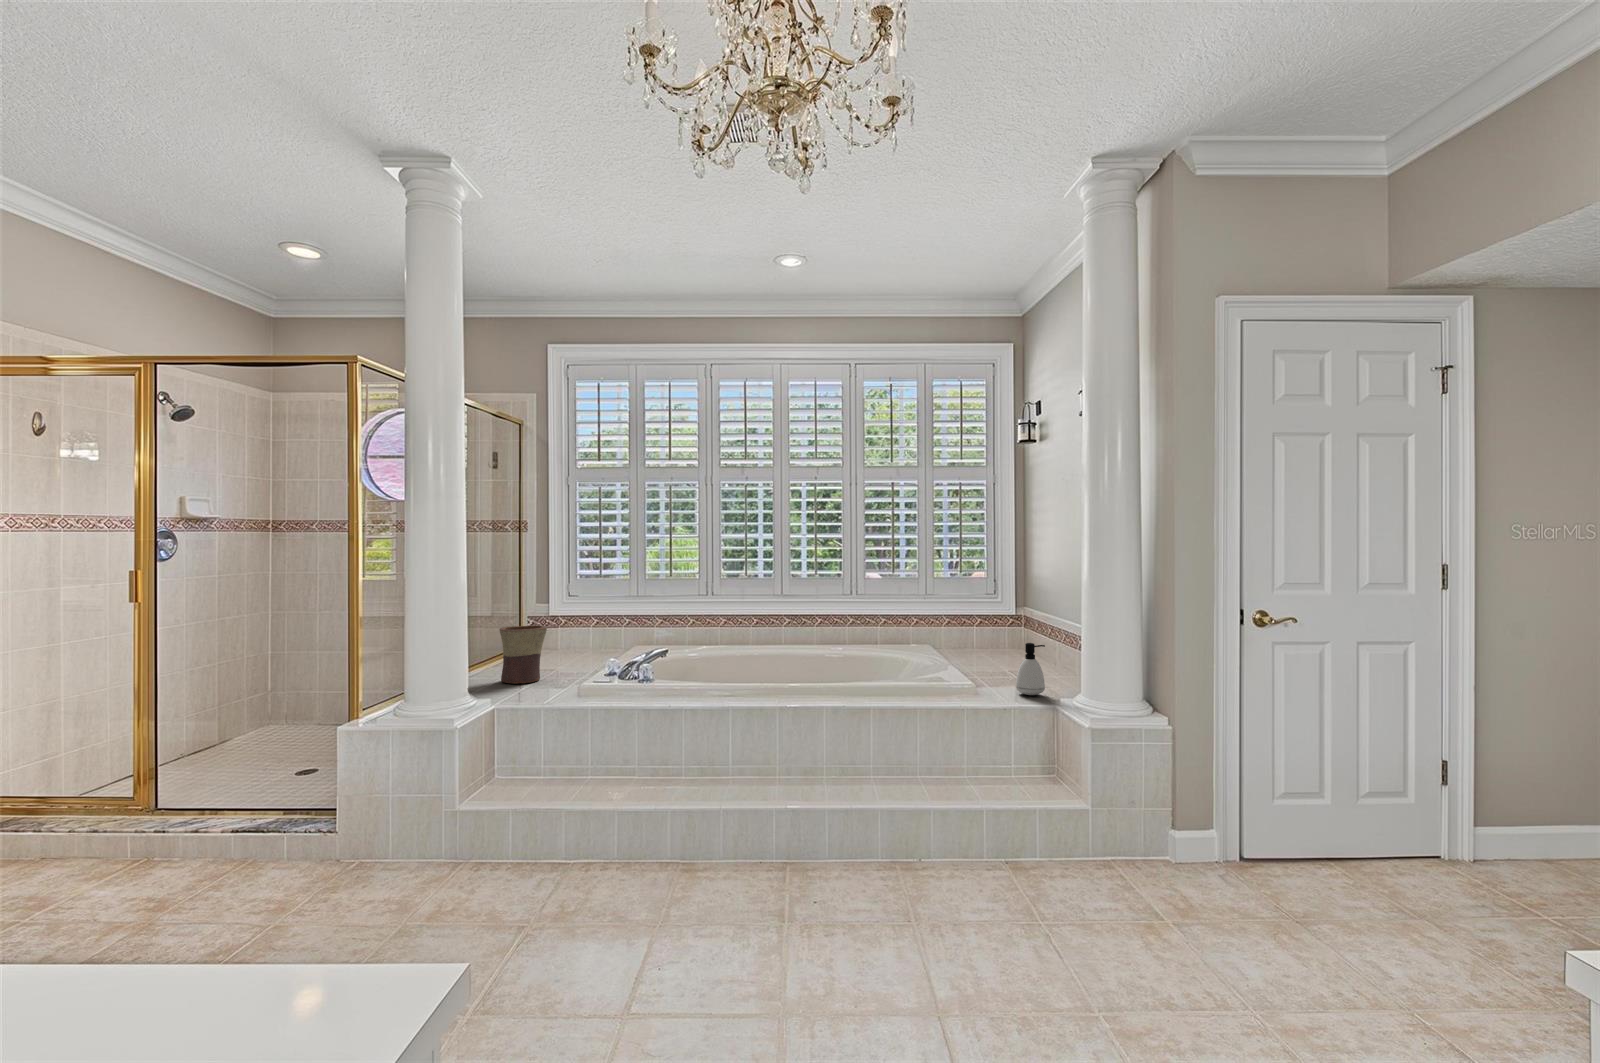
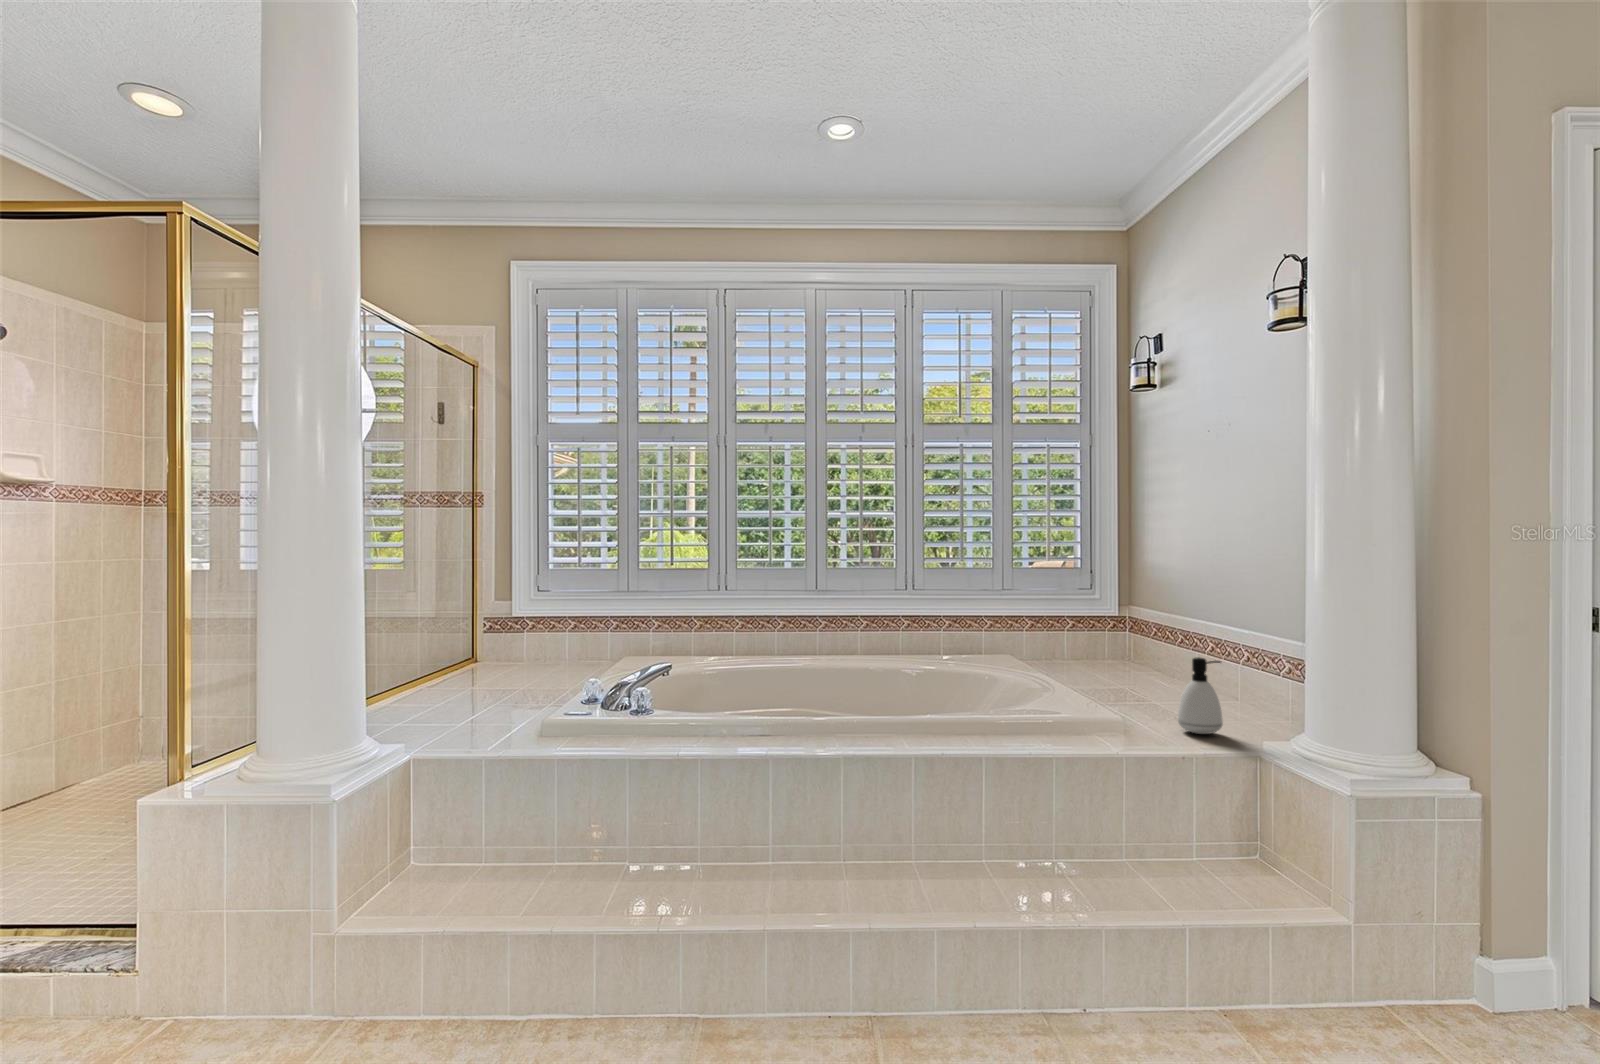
flower pot: present [500,625,547,684] -> none [432,632,500,715]

